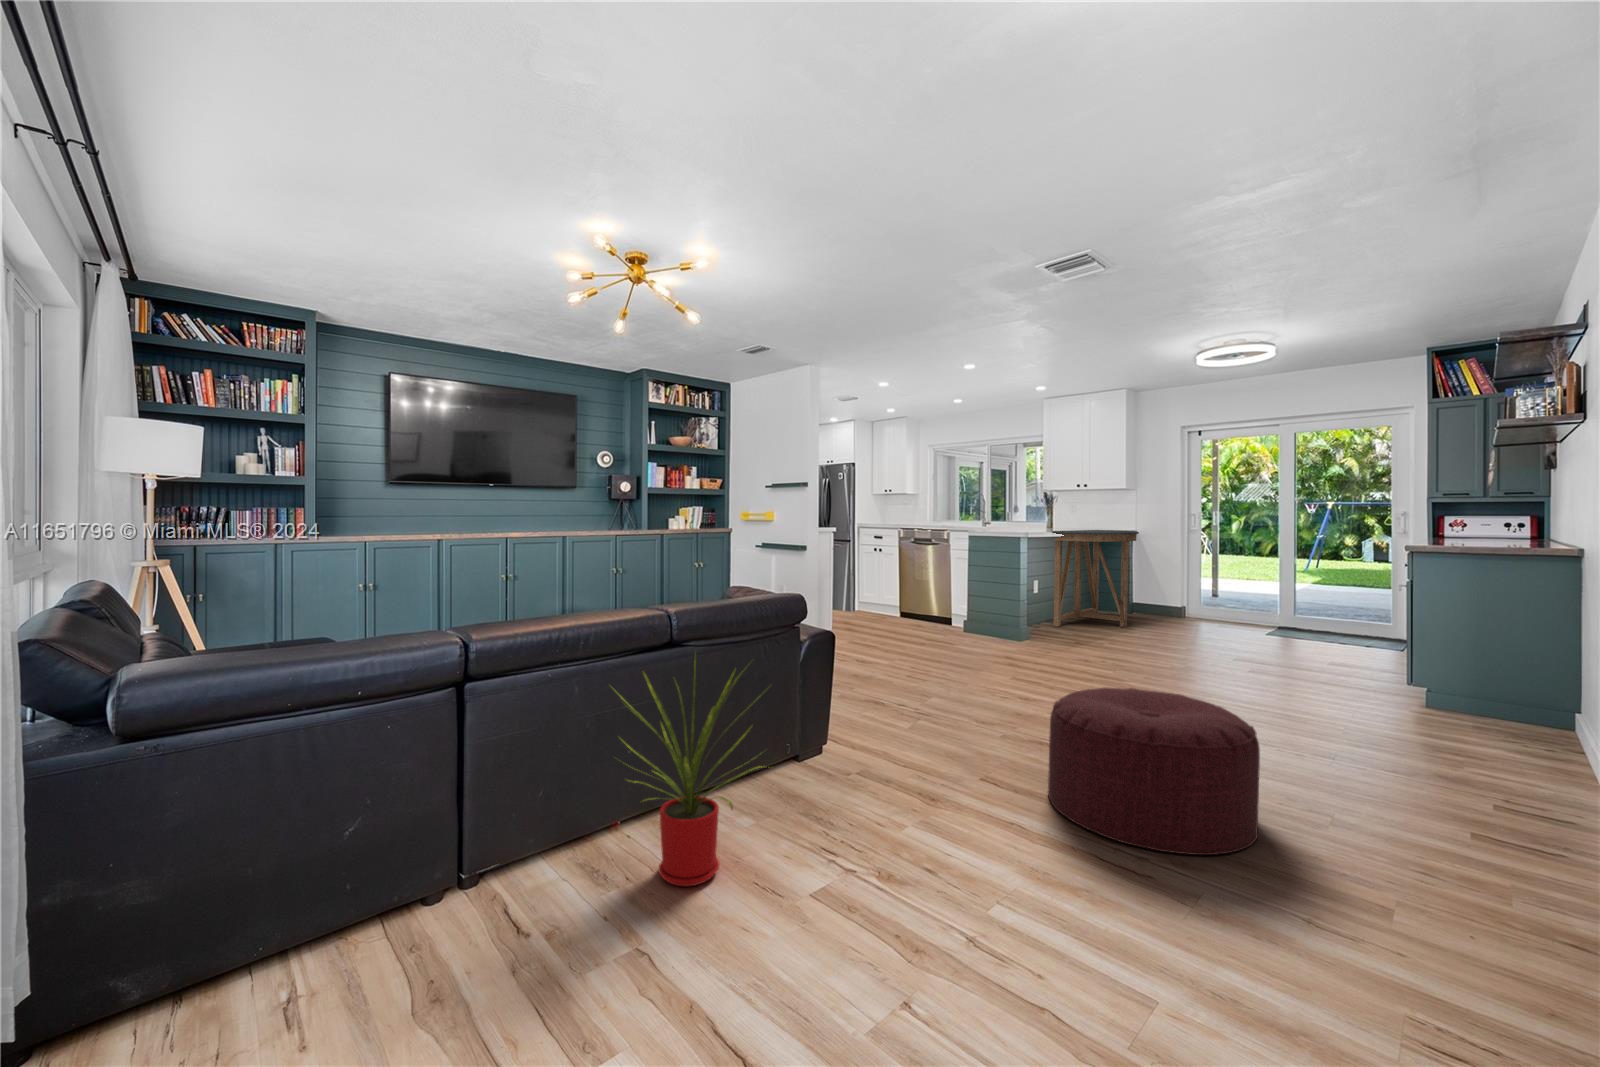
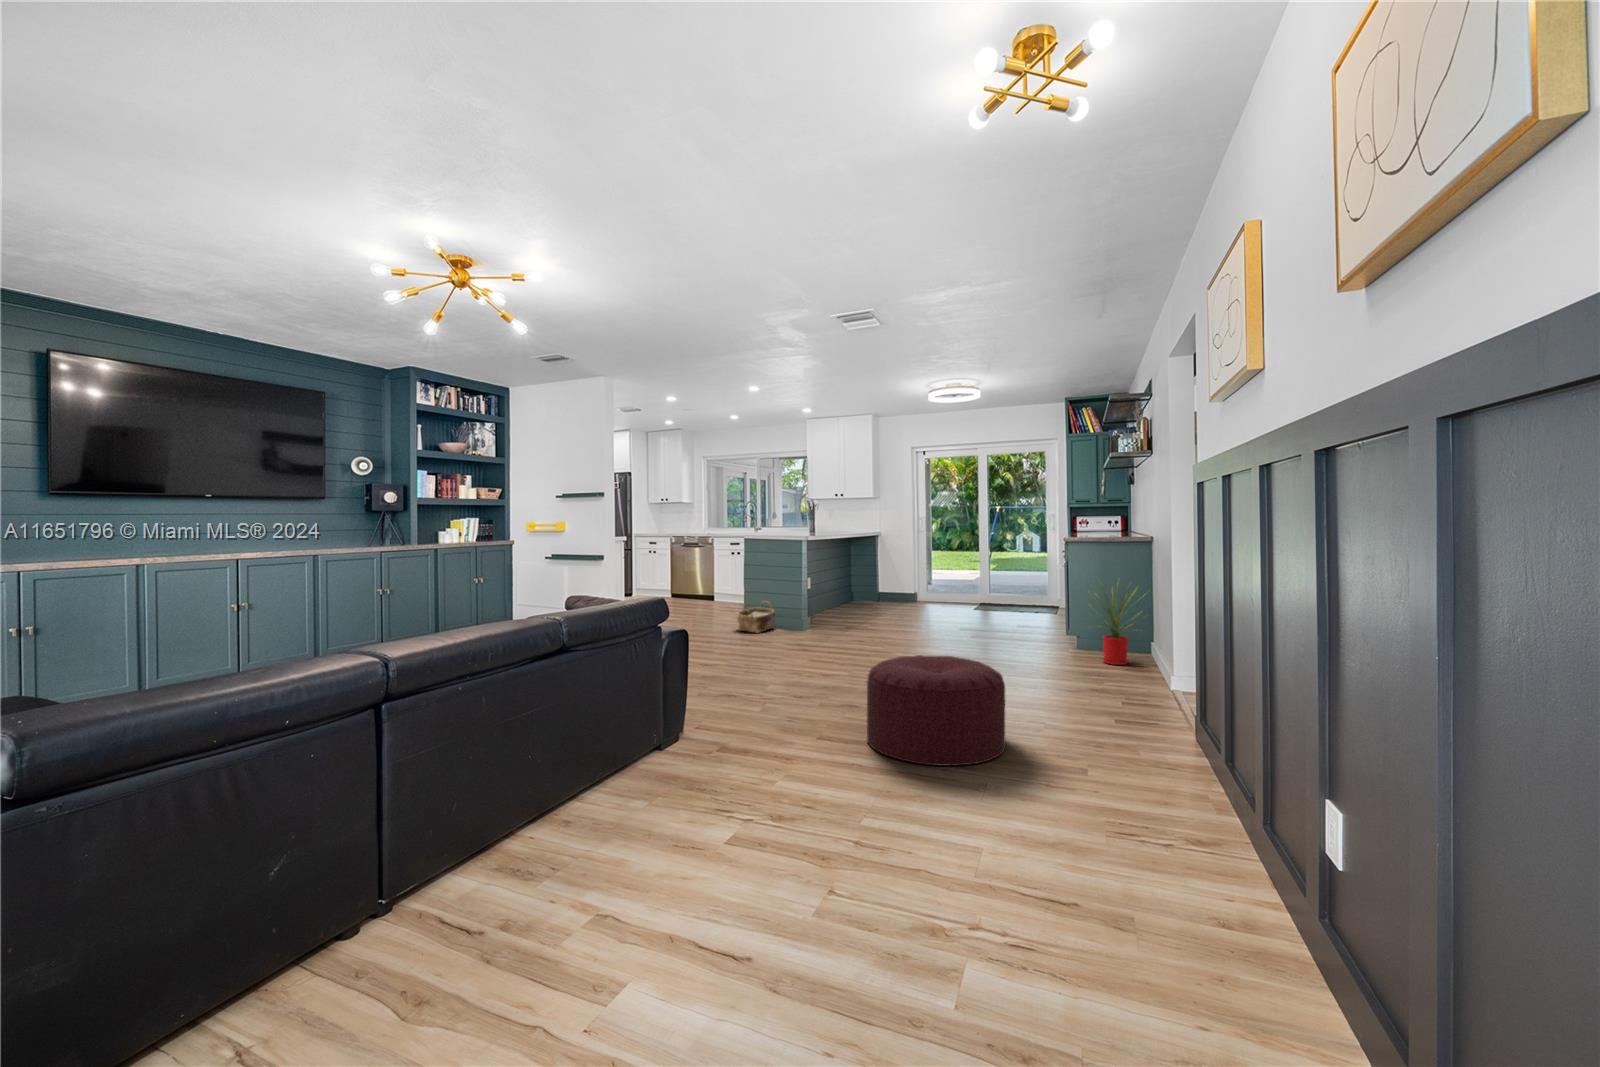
console table: present [1052,530,1139,627] -> none [816,532,881,616]
woven basket: none [950,604,995,640] -> present [737,602,775,633]
house plant: present [613,664,762,886] -> present [1094,587,1138,665]

